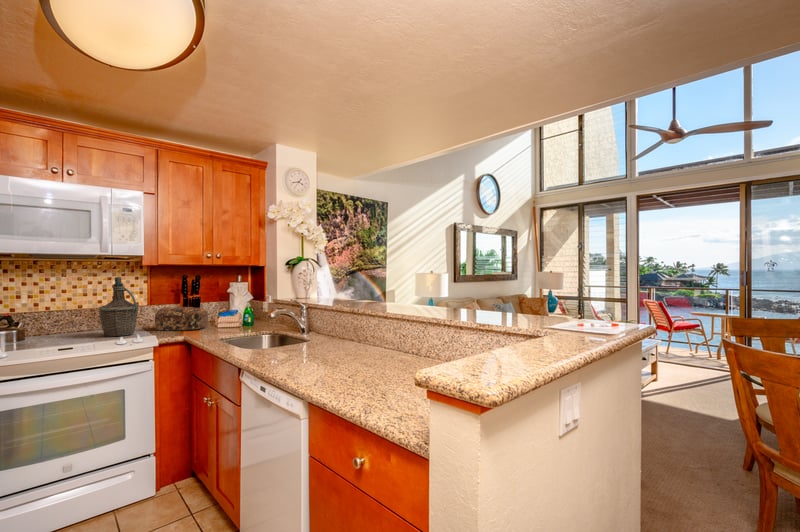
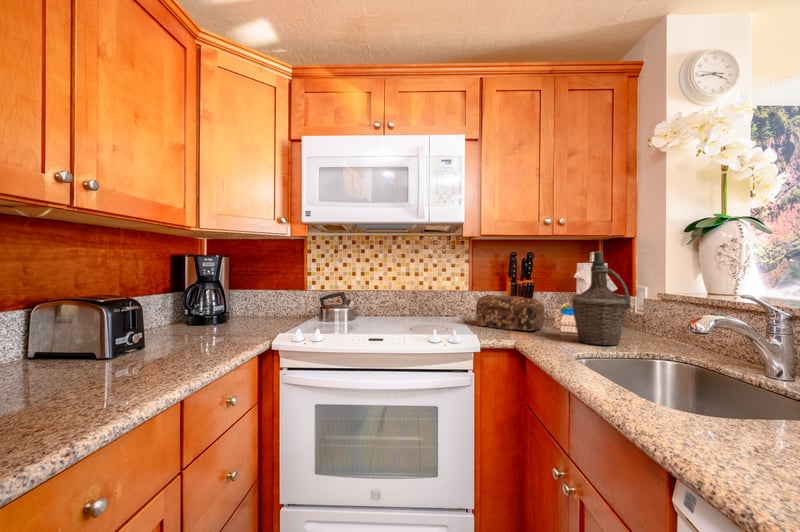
bottle: present [99,277,139,337] -> present [572,251,631,345]

